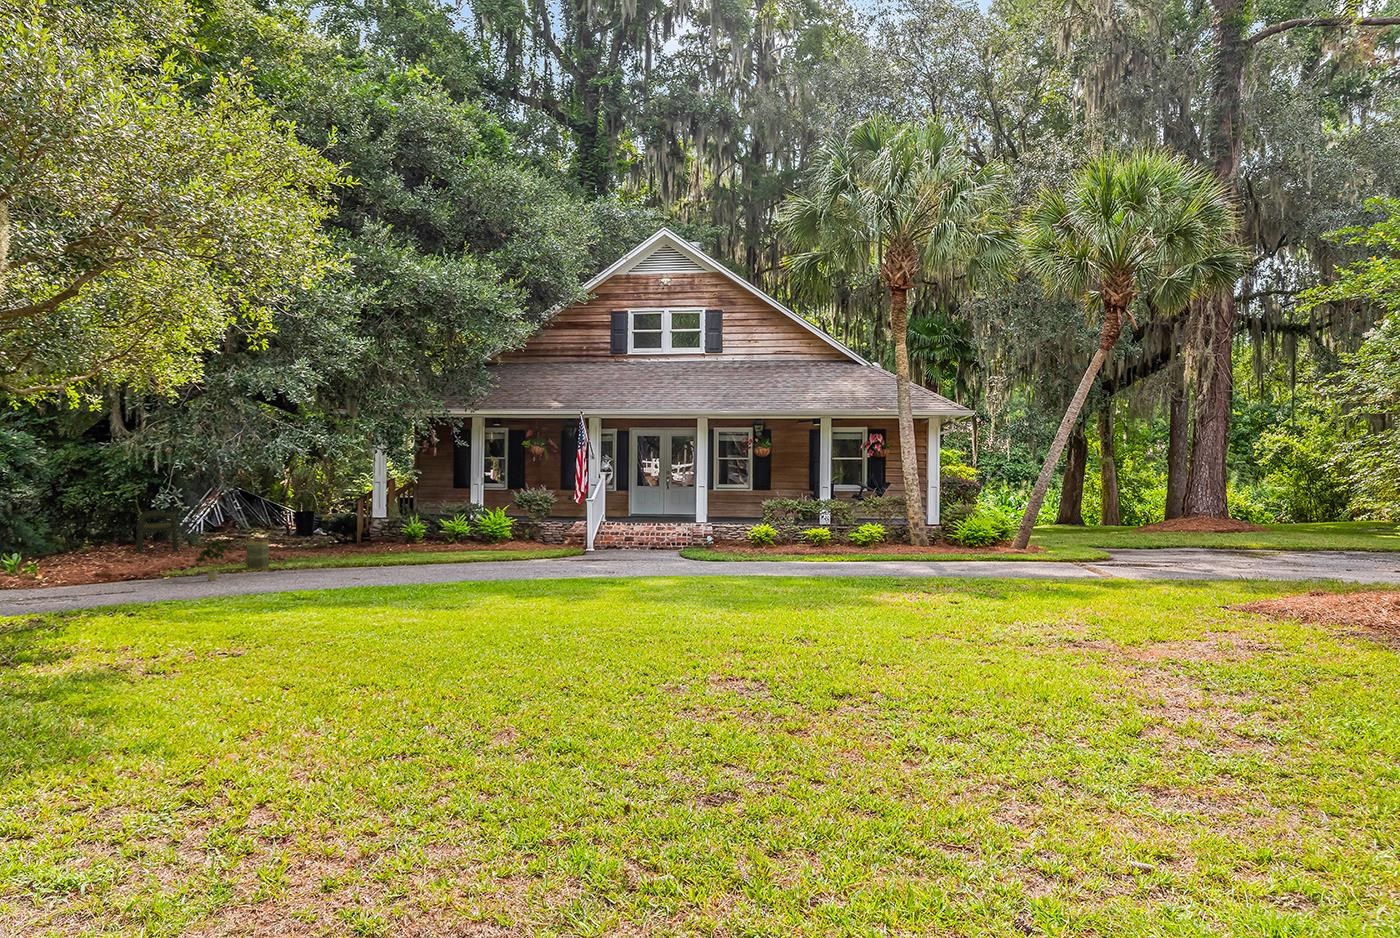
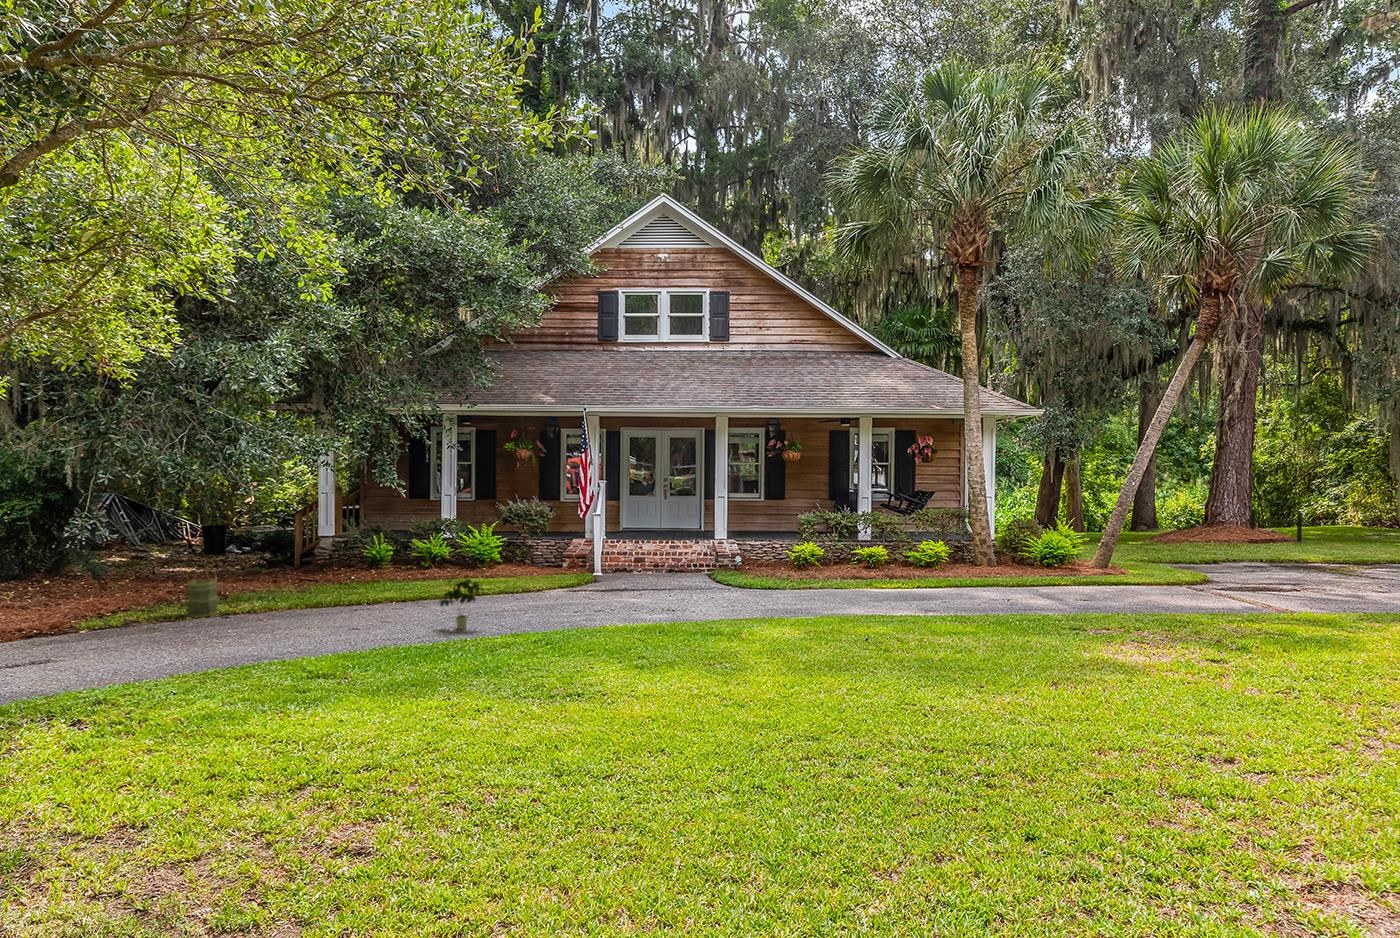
bench: present [136,510,178,553] -> present [1250,509,1302,543]
potted plant: present [195,541,230,581] -> present [440,579,484,629]

